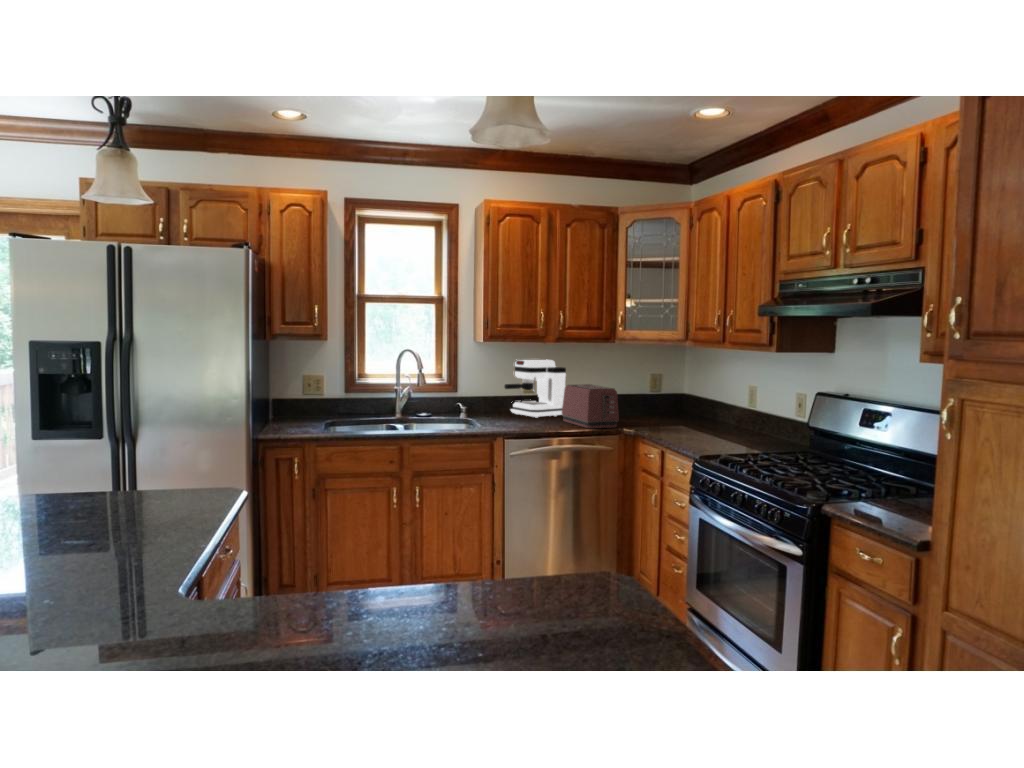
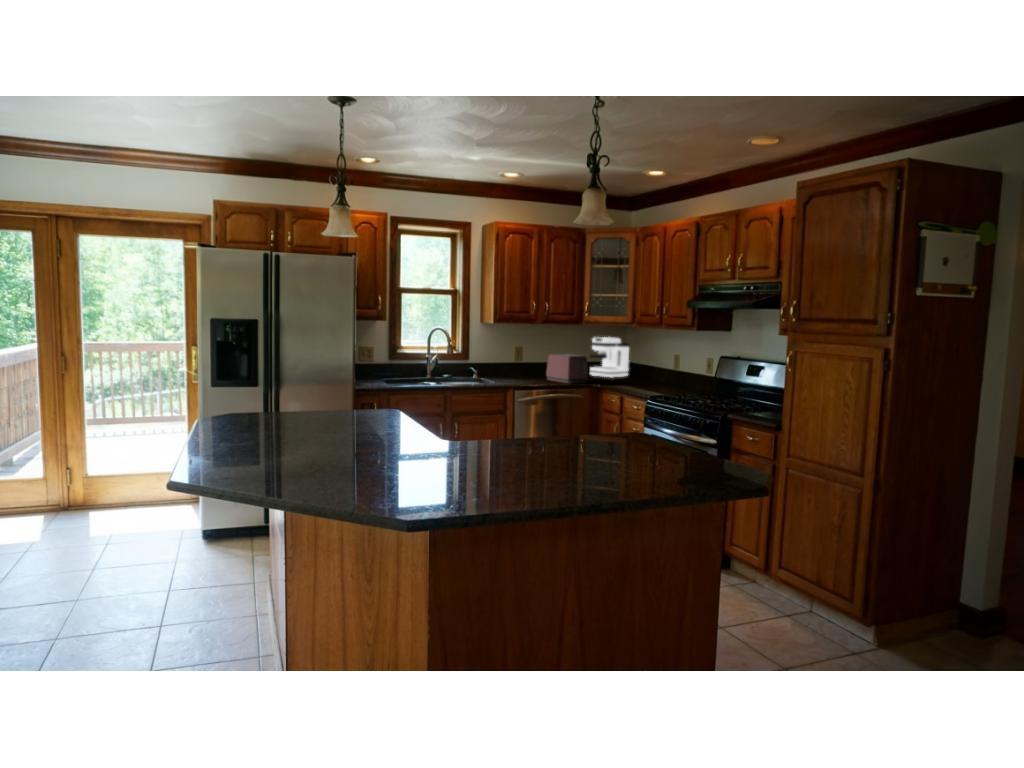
coffee maker: present [504,360,566,418] -> present [589,337,629,378]

